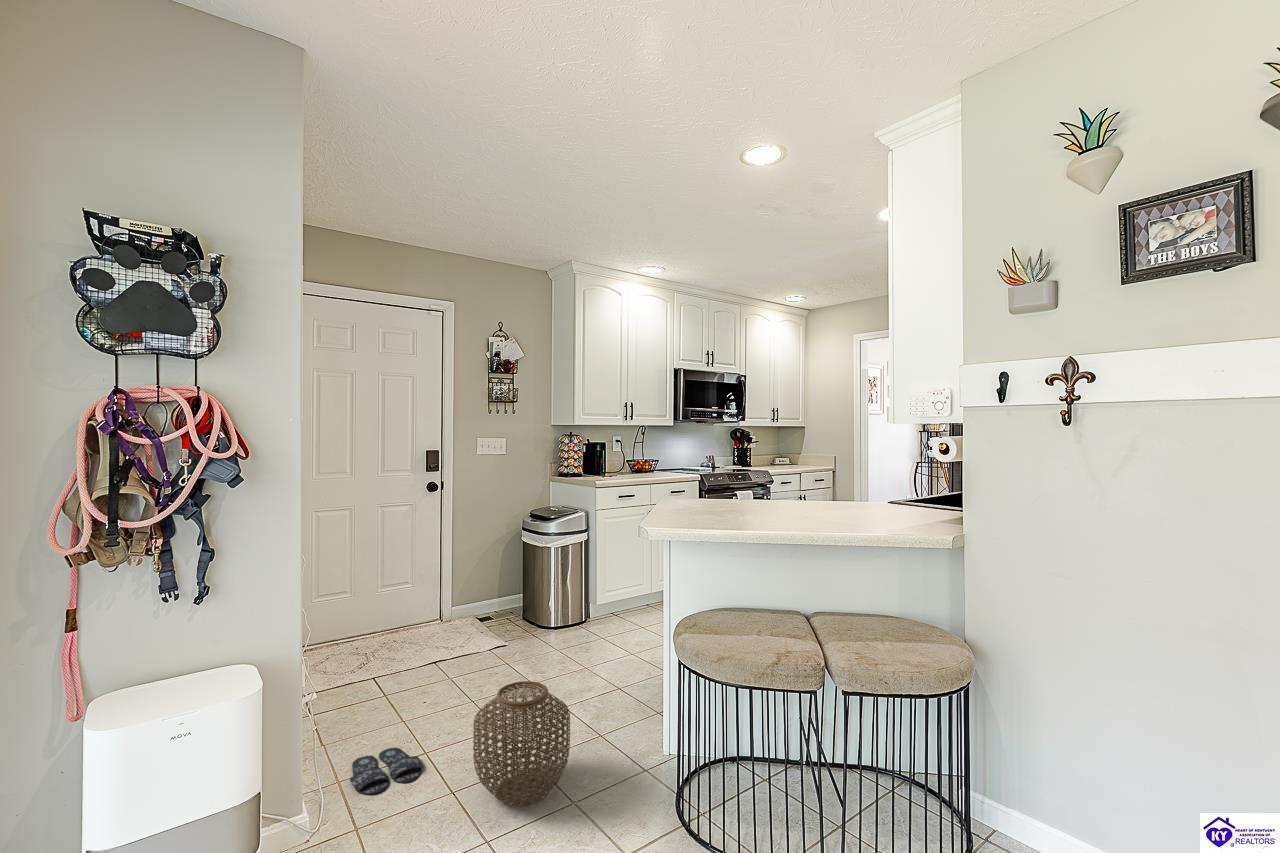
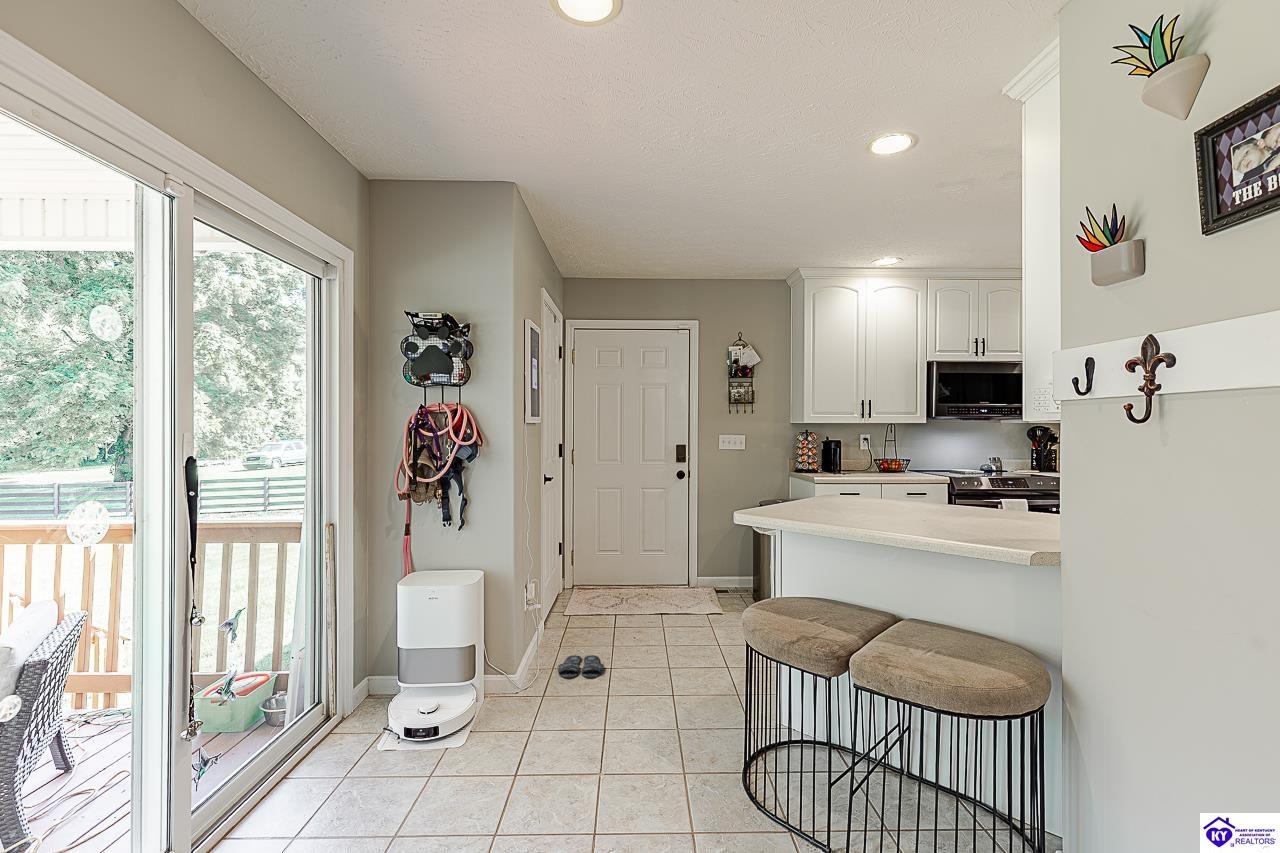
woven basket: present [473,681,570,805] -> none [614,624,687,717]

